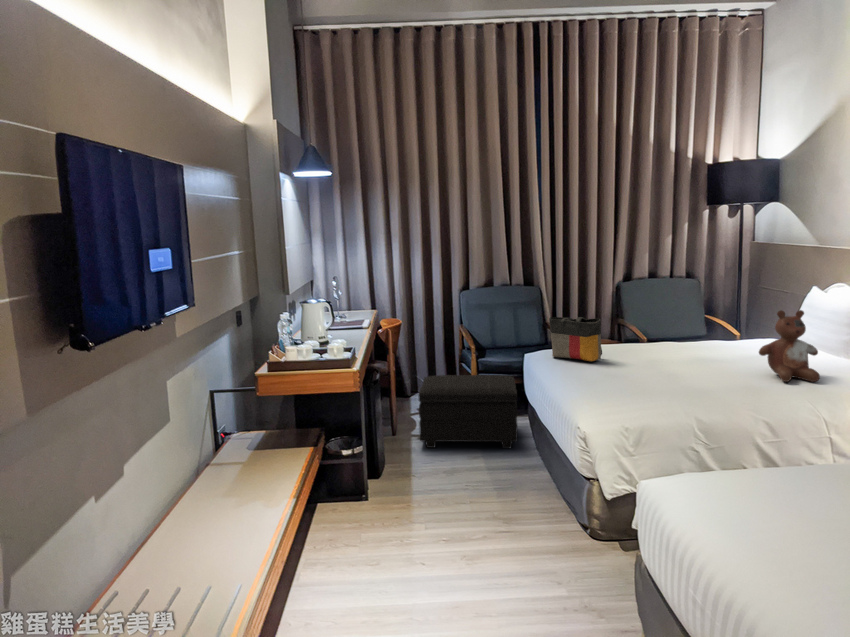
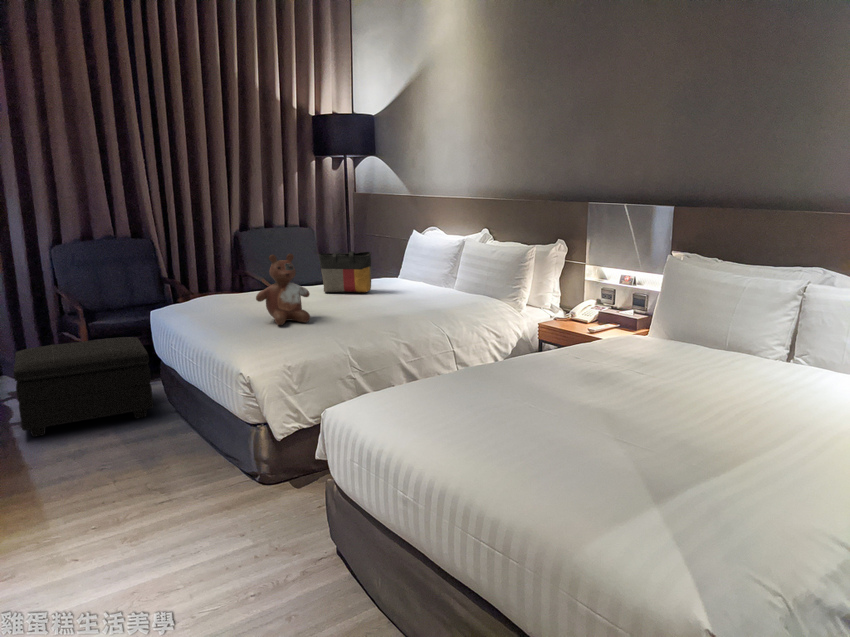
stuffed bear: present [759,310,820,382] -> present [256,254,310,325]
tote bag: present [549,317,602,362] -> present [319,251,371,293]

